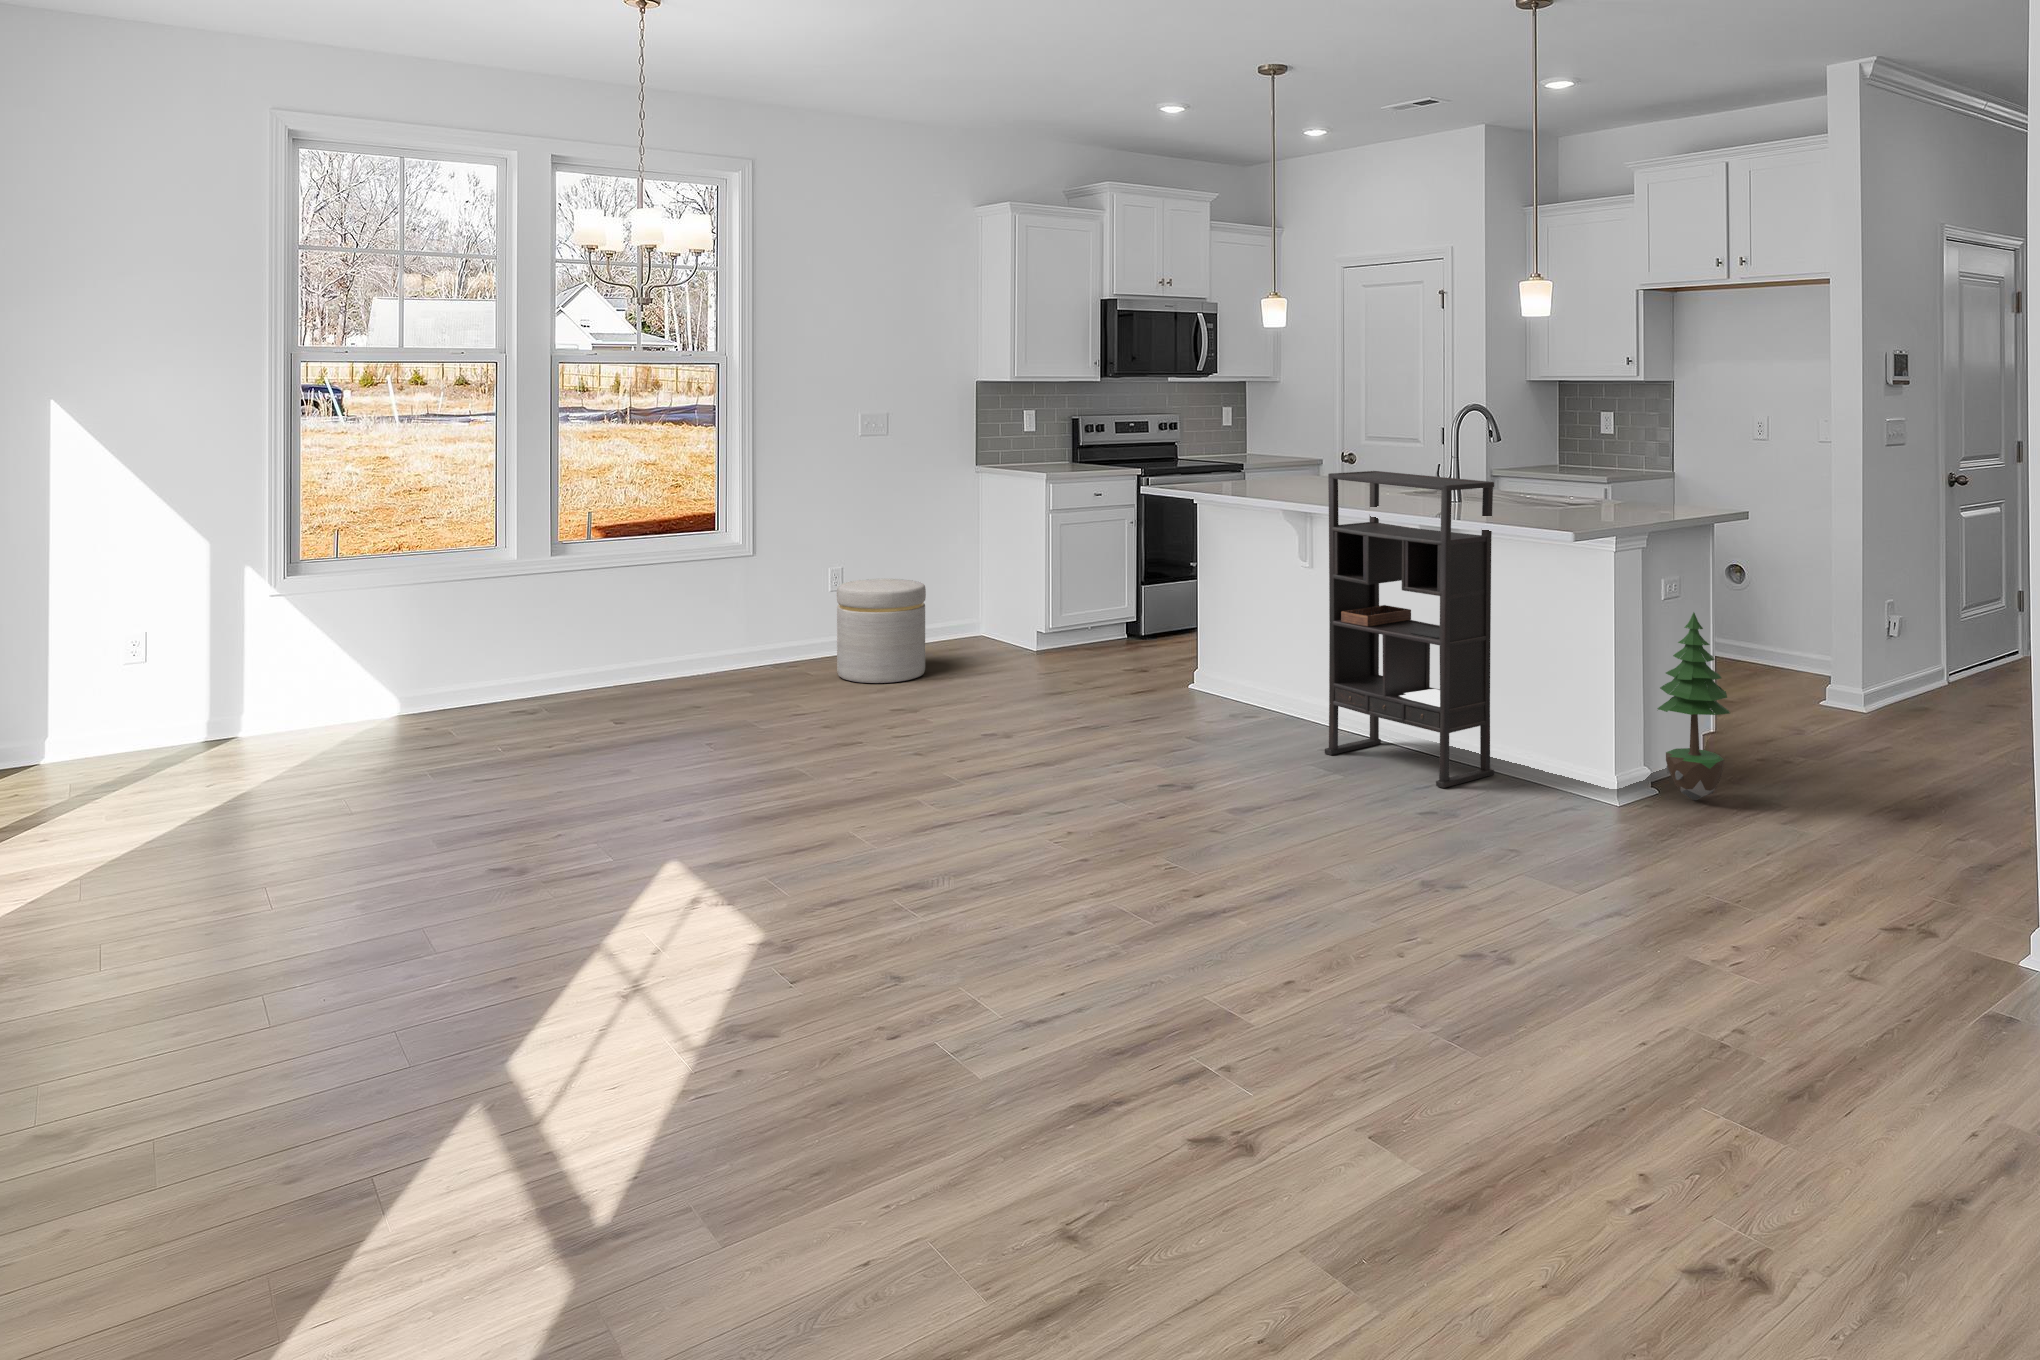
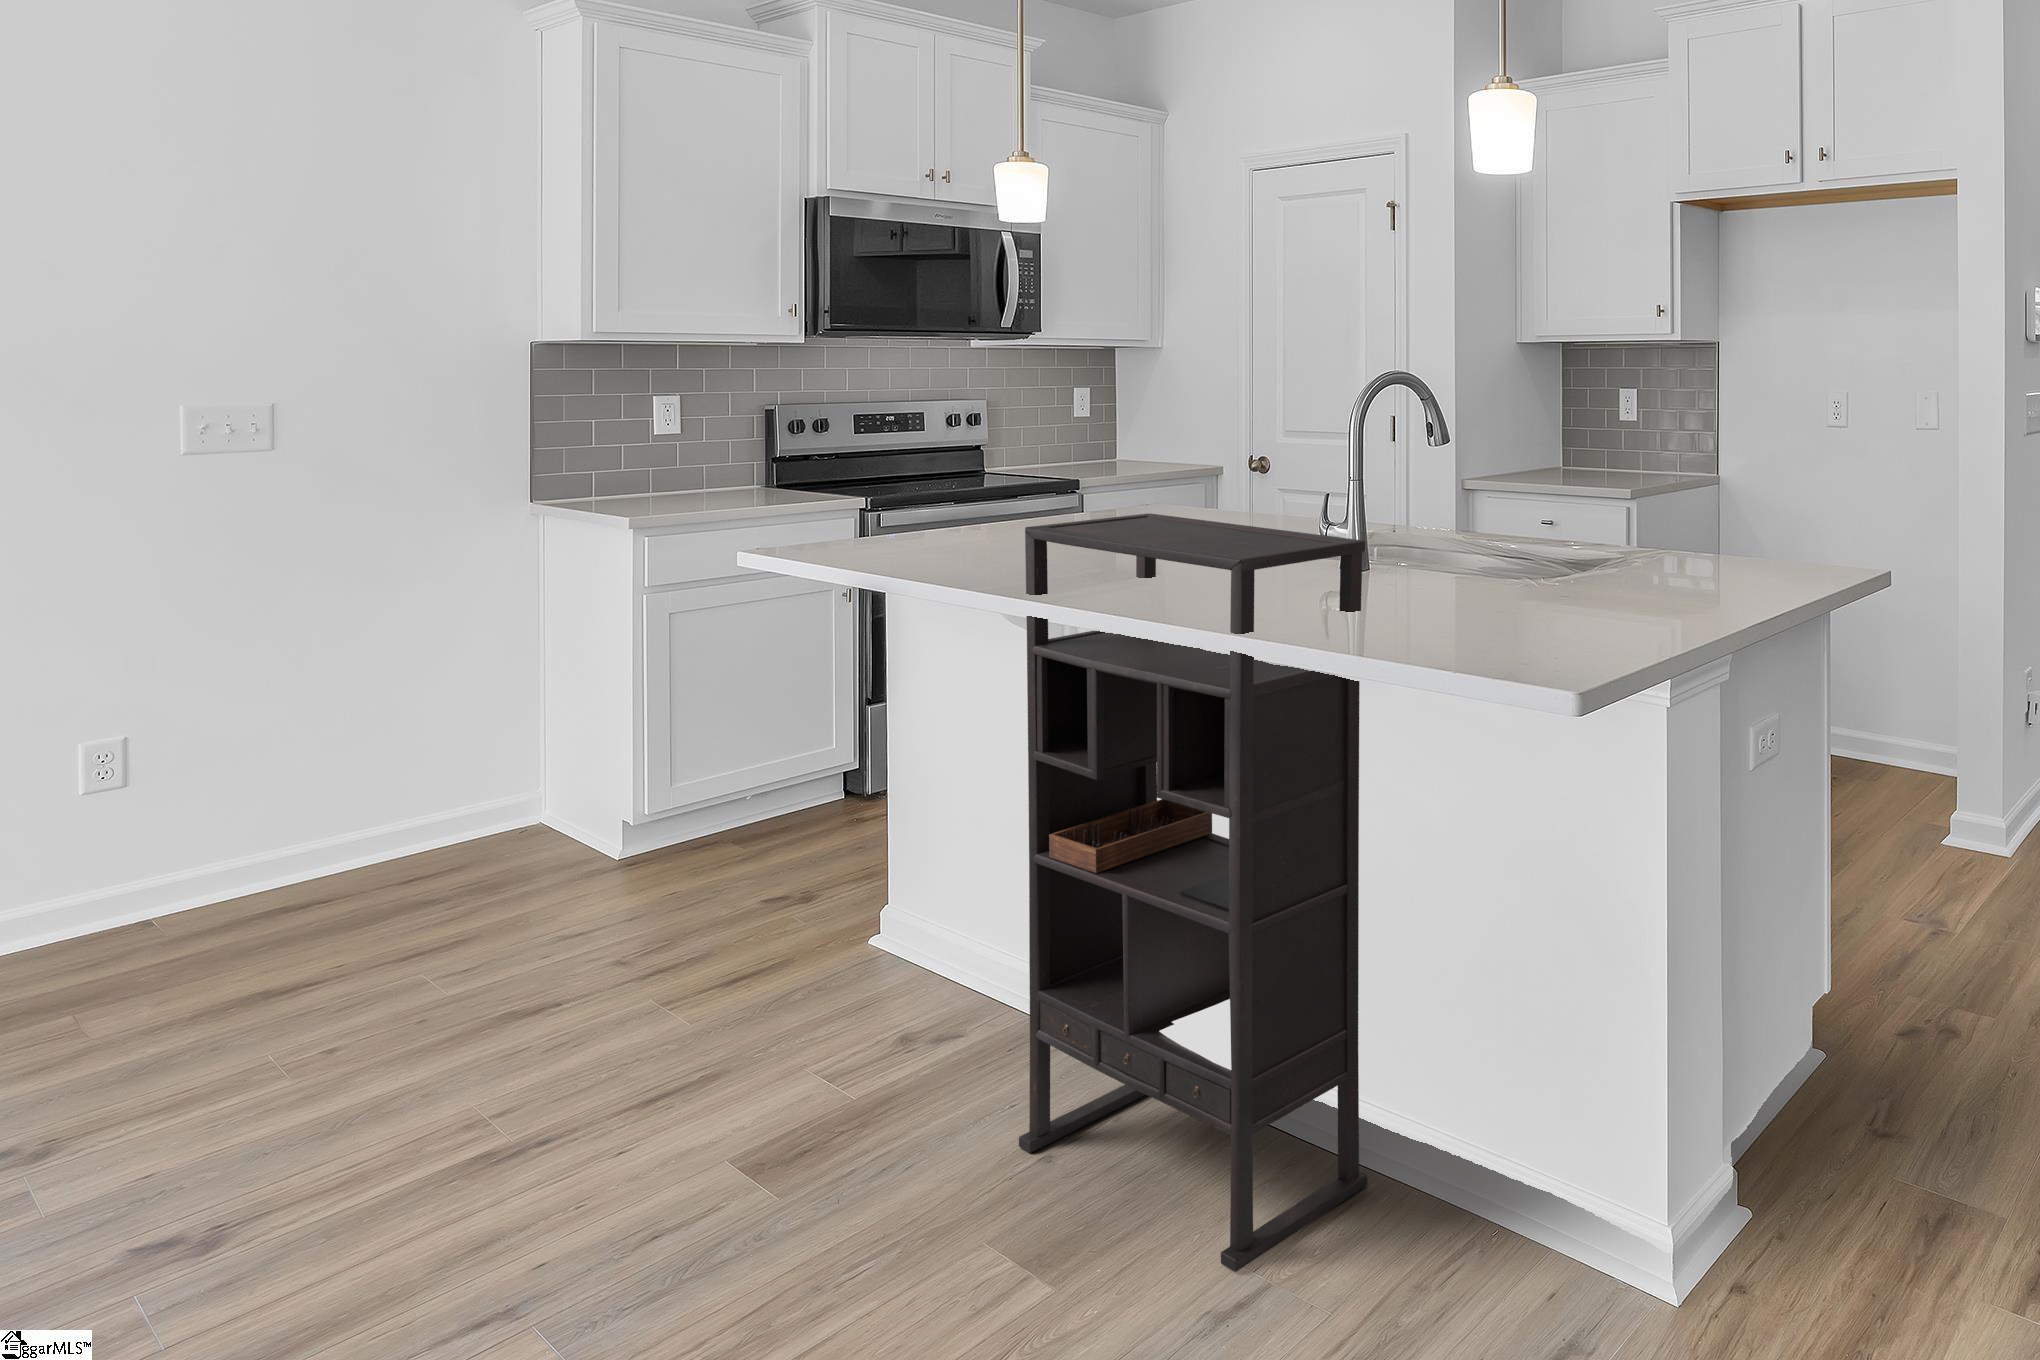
ottoman: present [837,579,926,683] -> none [69,743,319,989]
potted tree: present [1657,612,1730,801] -> none [1698,819,1851,1234]

